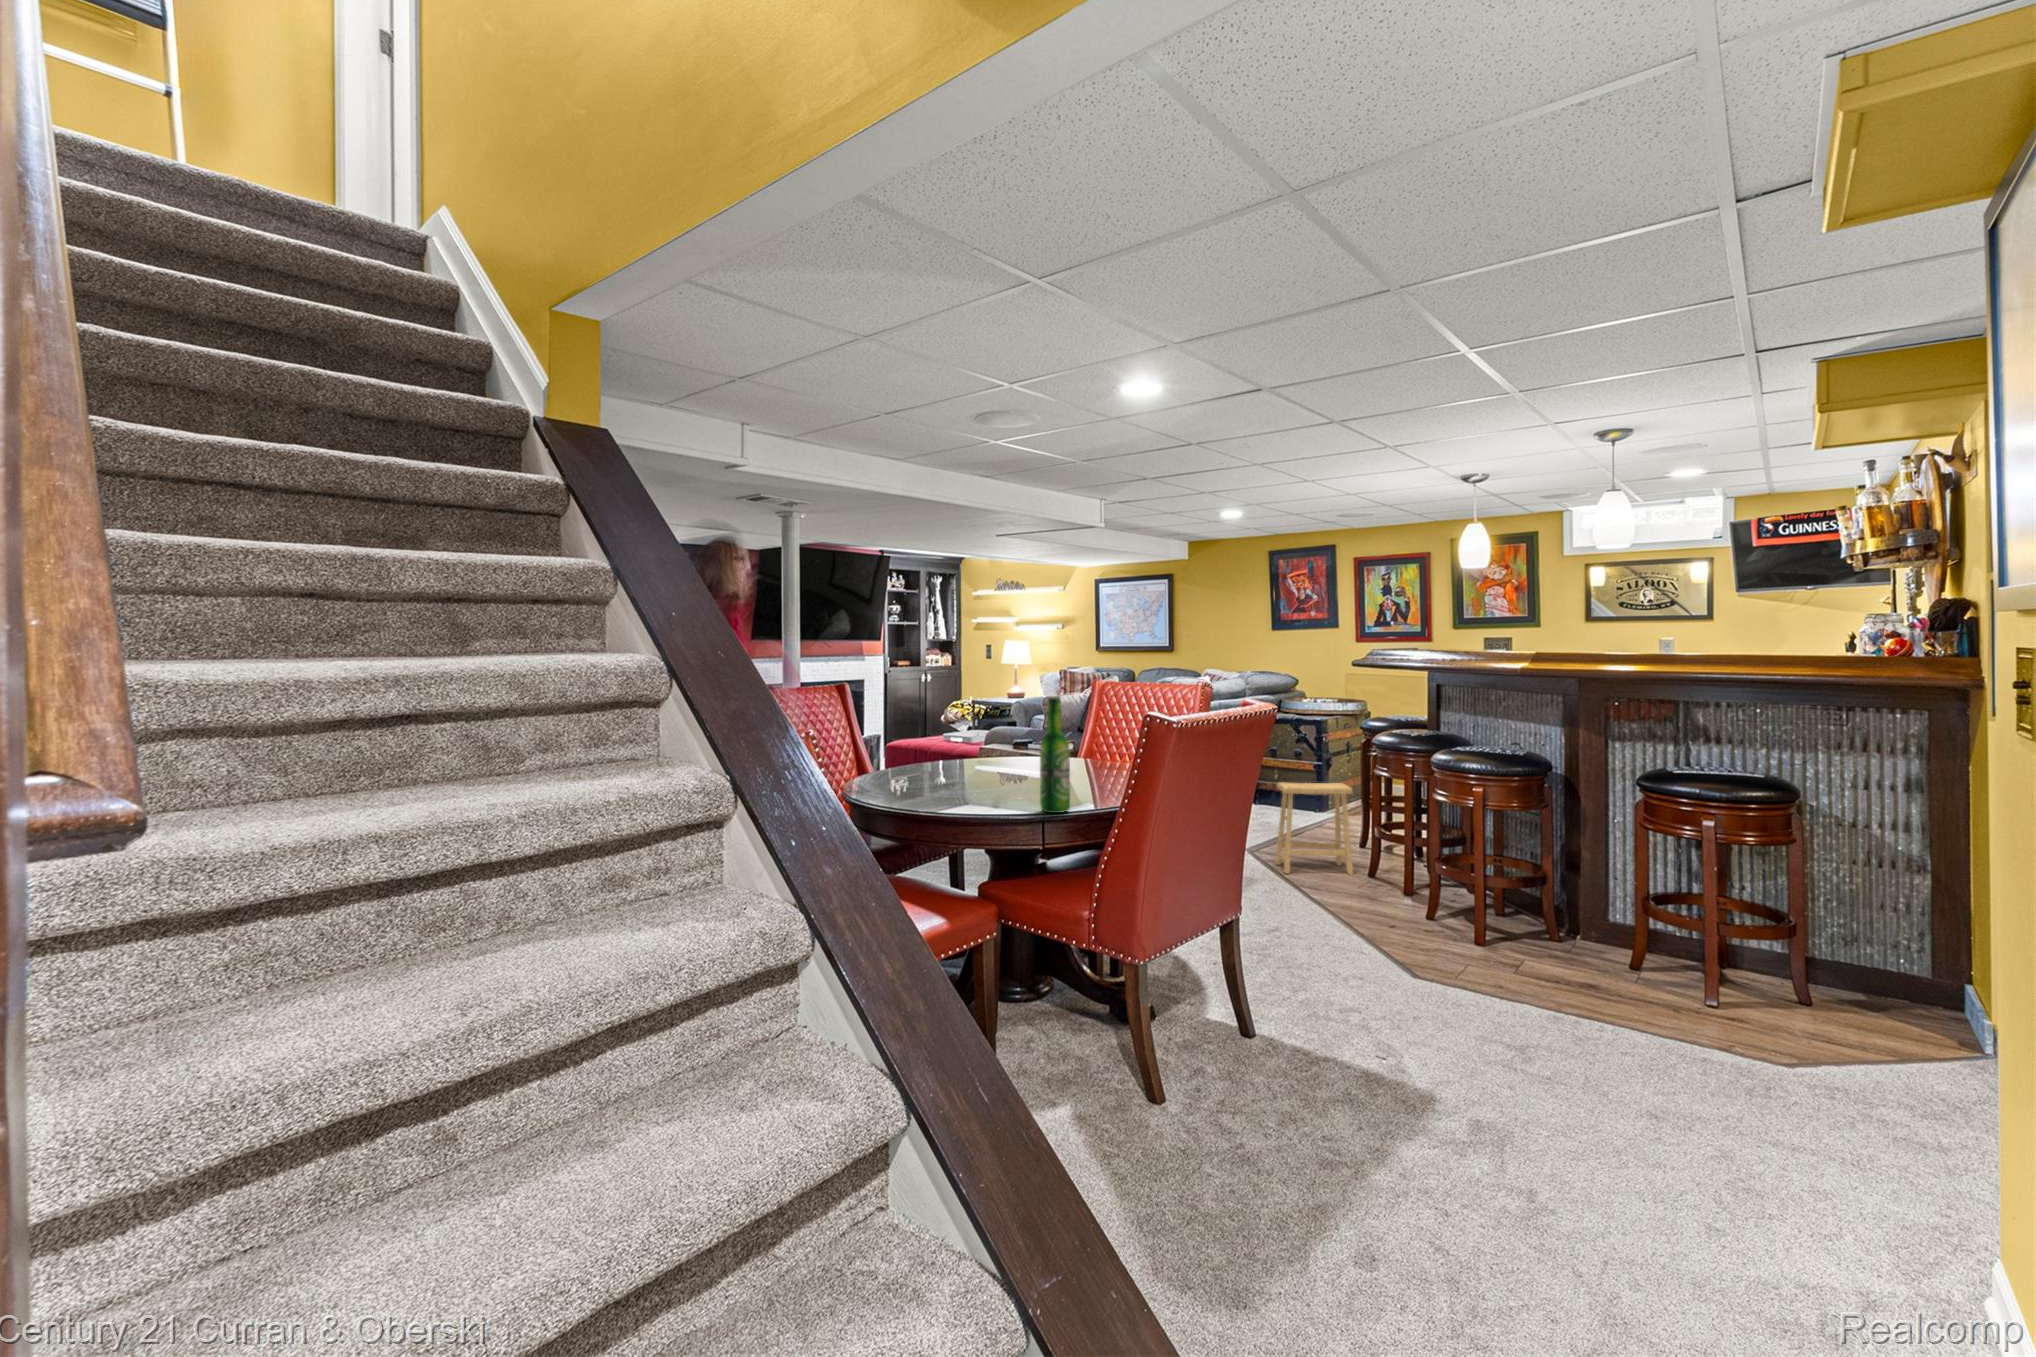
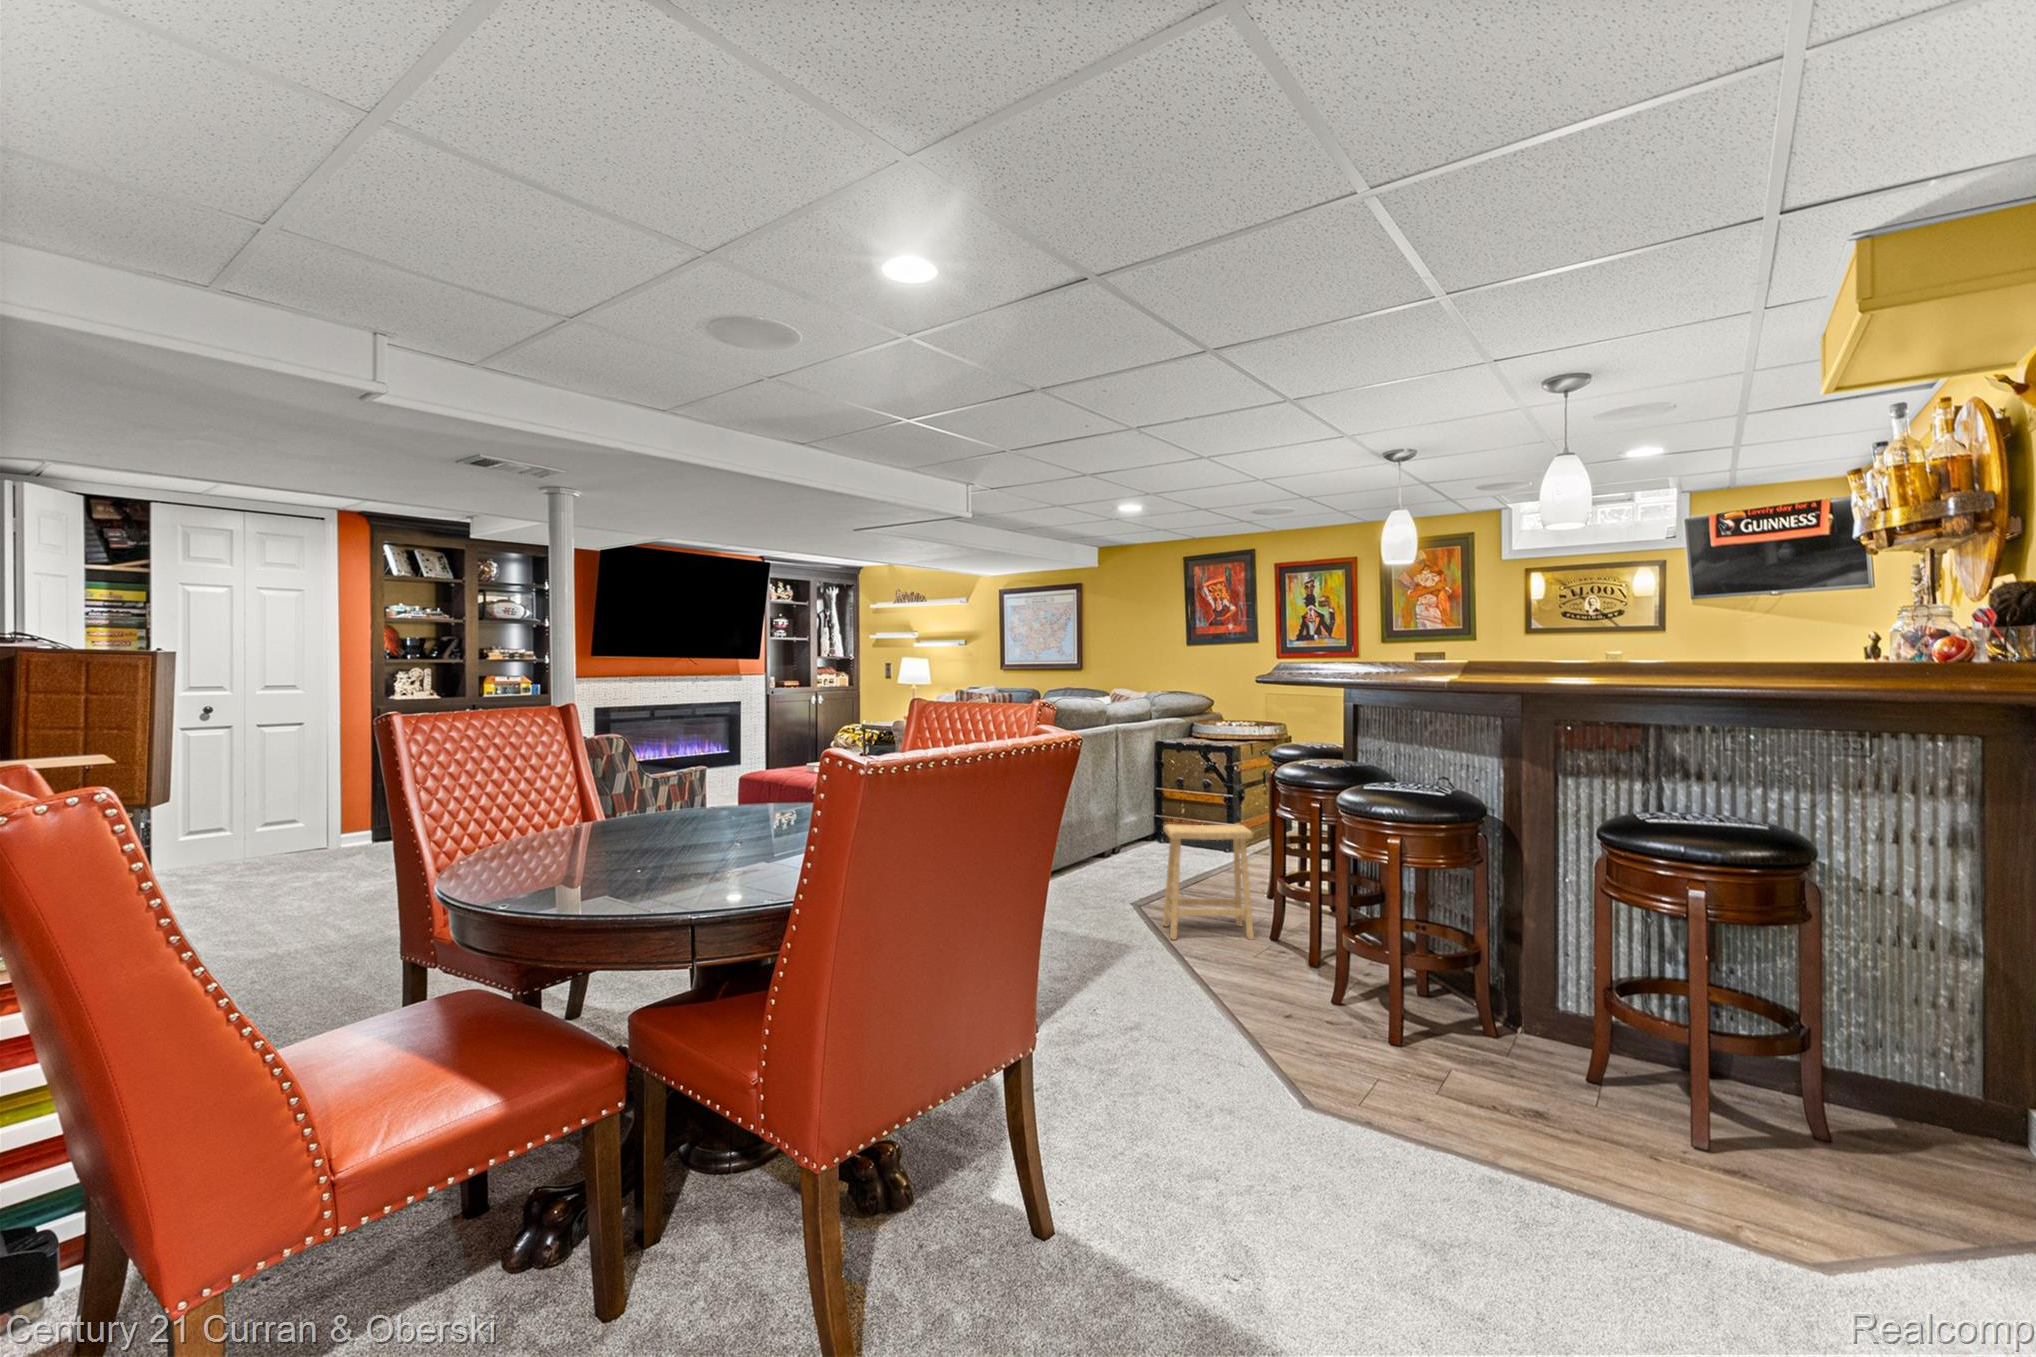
beer bottle: present [1040,696,1070,813] -> none [698,718,749,905]

